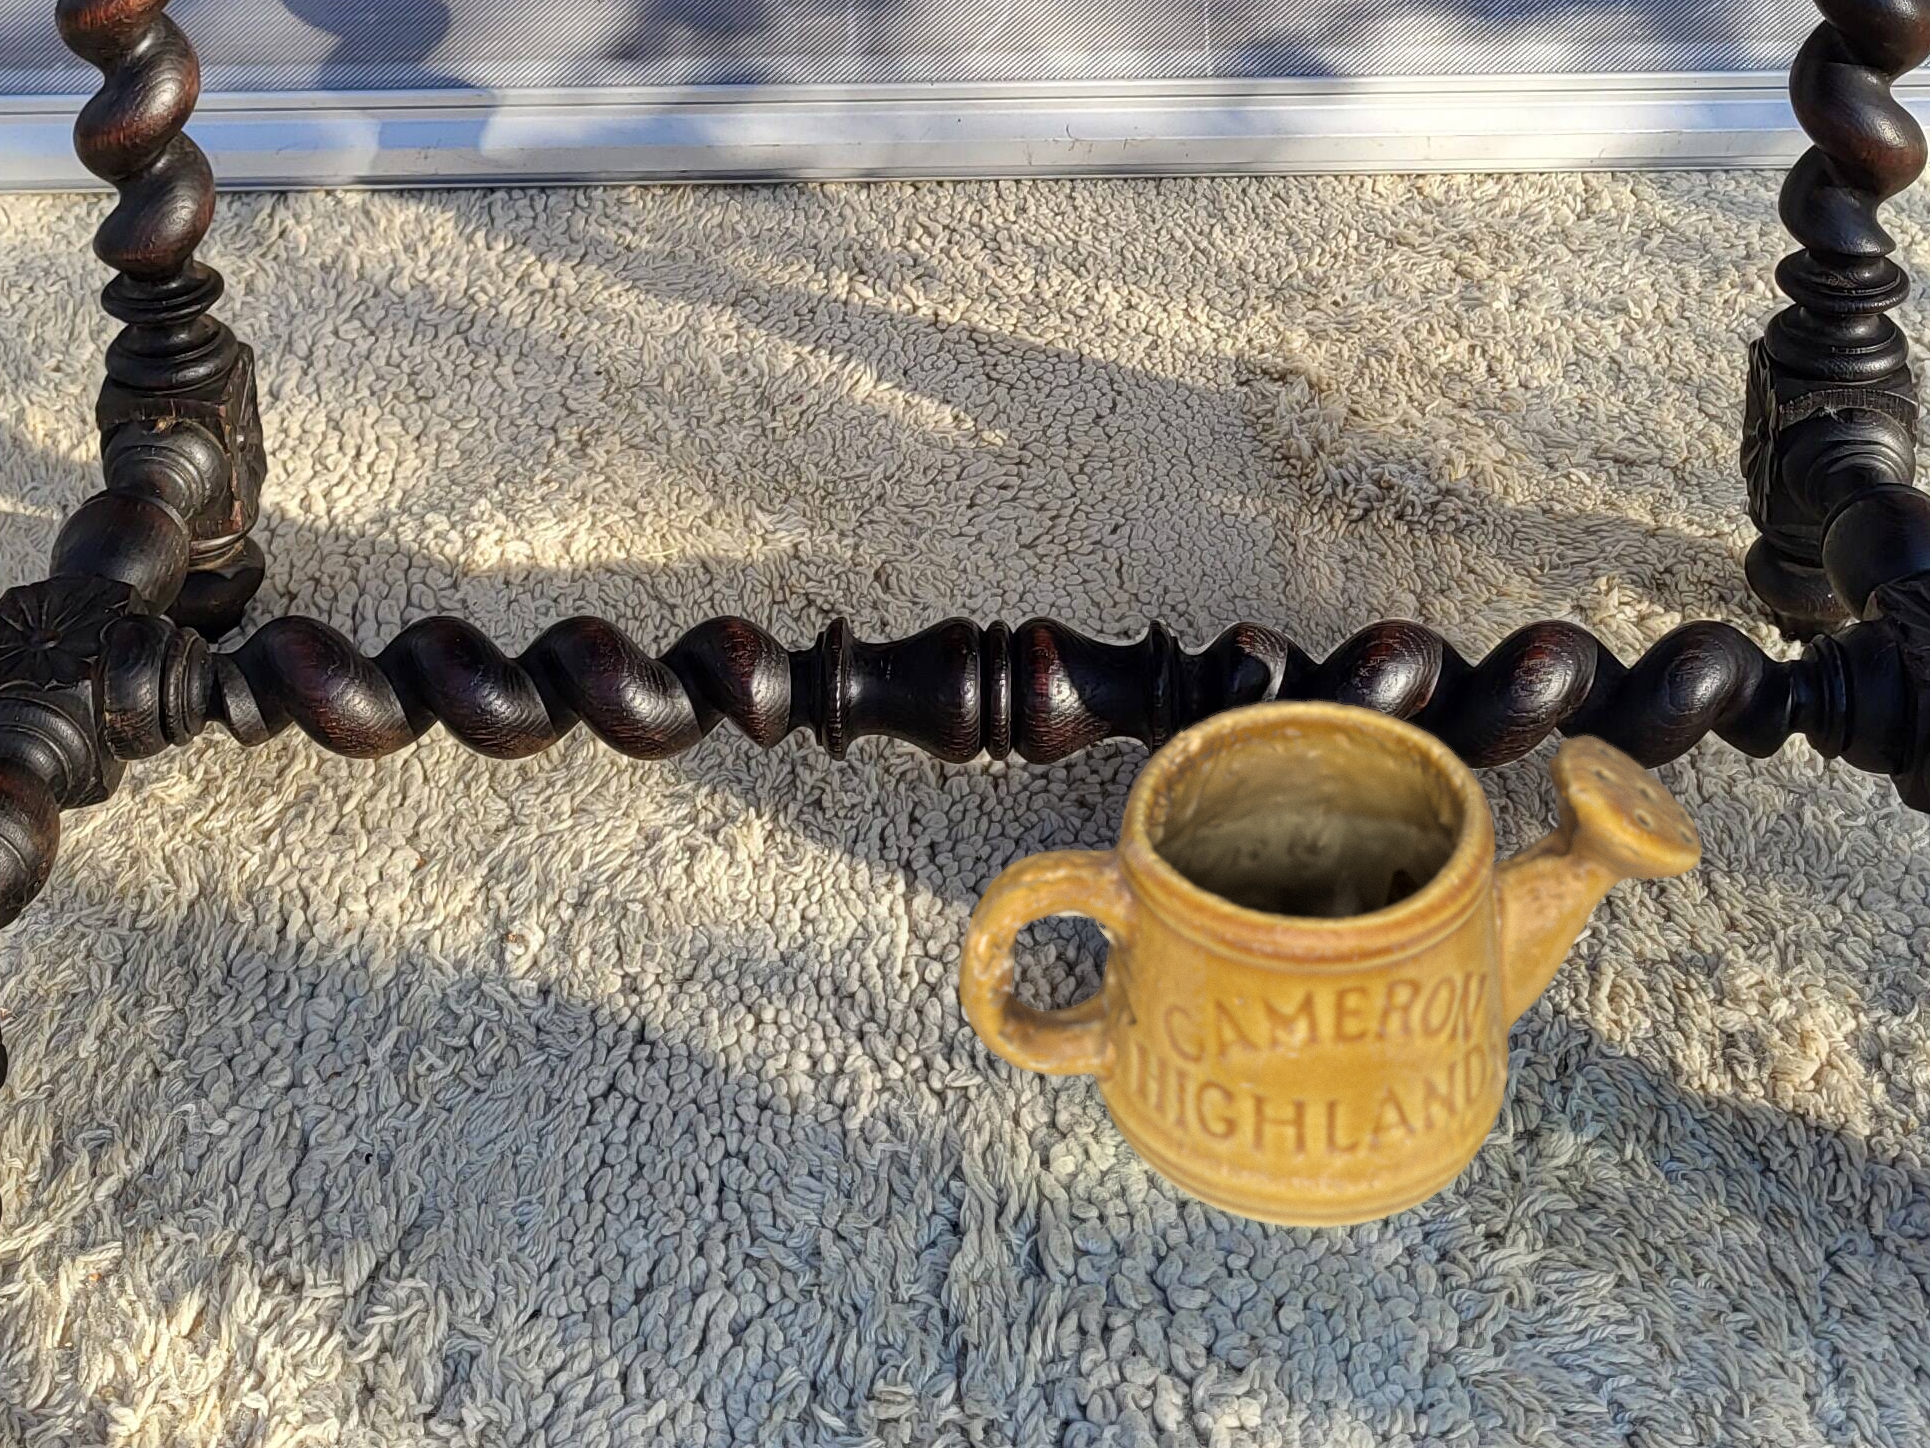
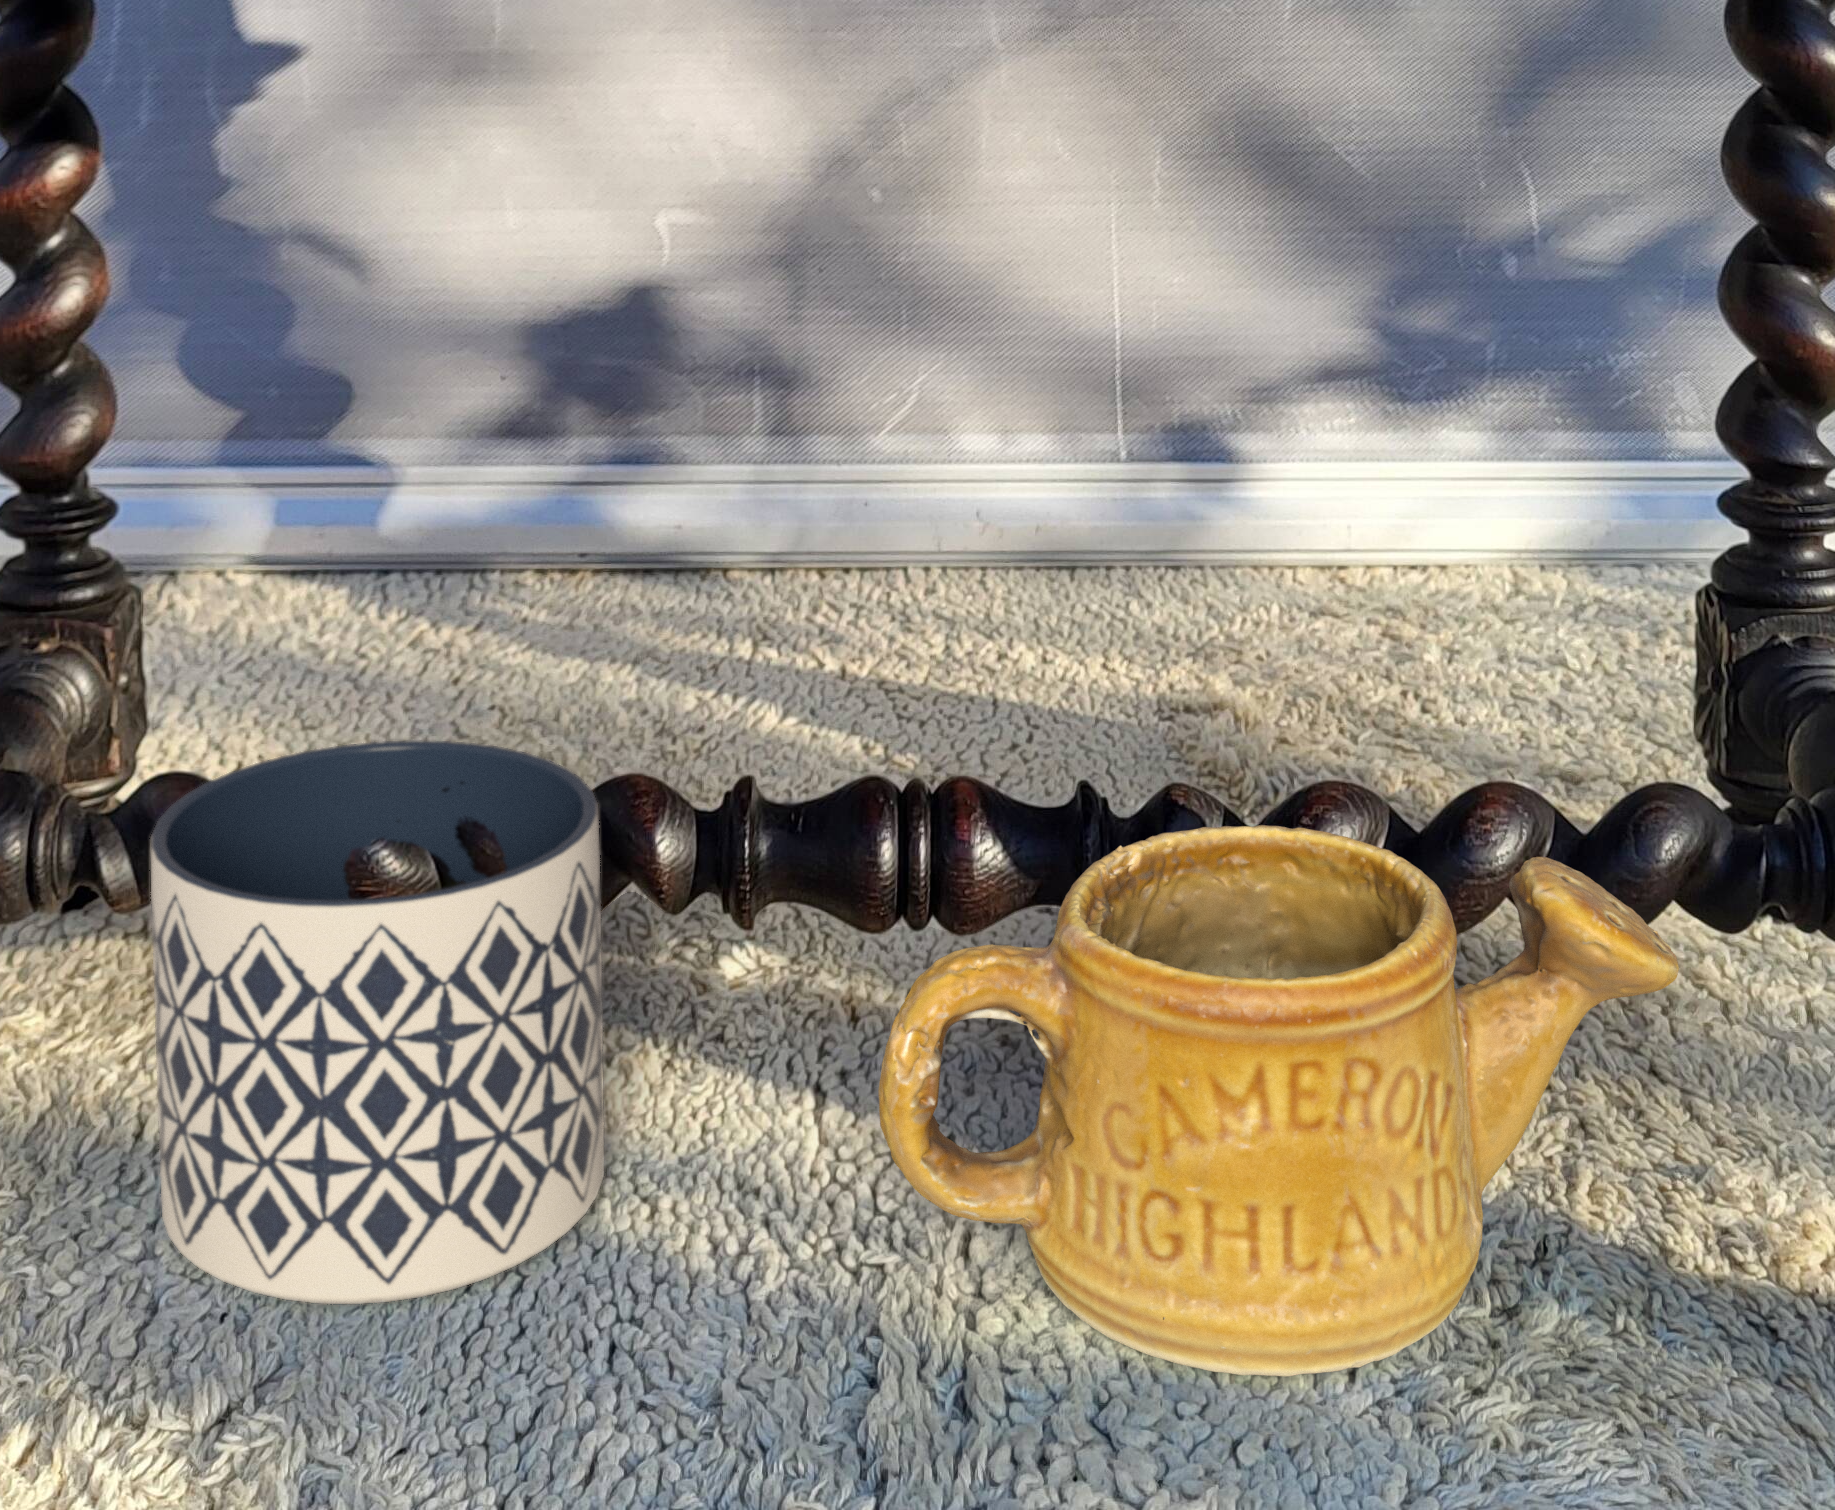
planter: none [273,596,709,1146] -> present [151,740,604,1304]

